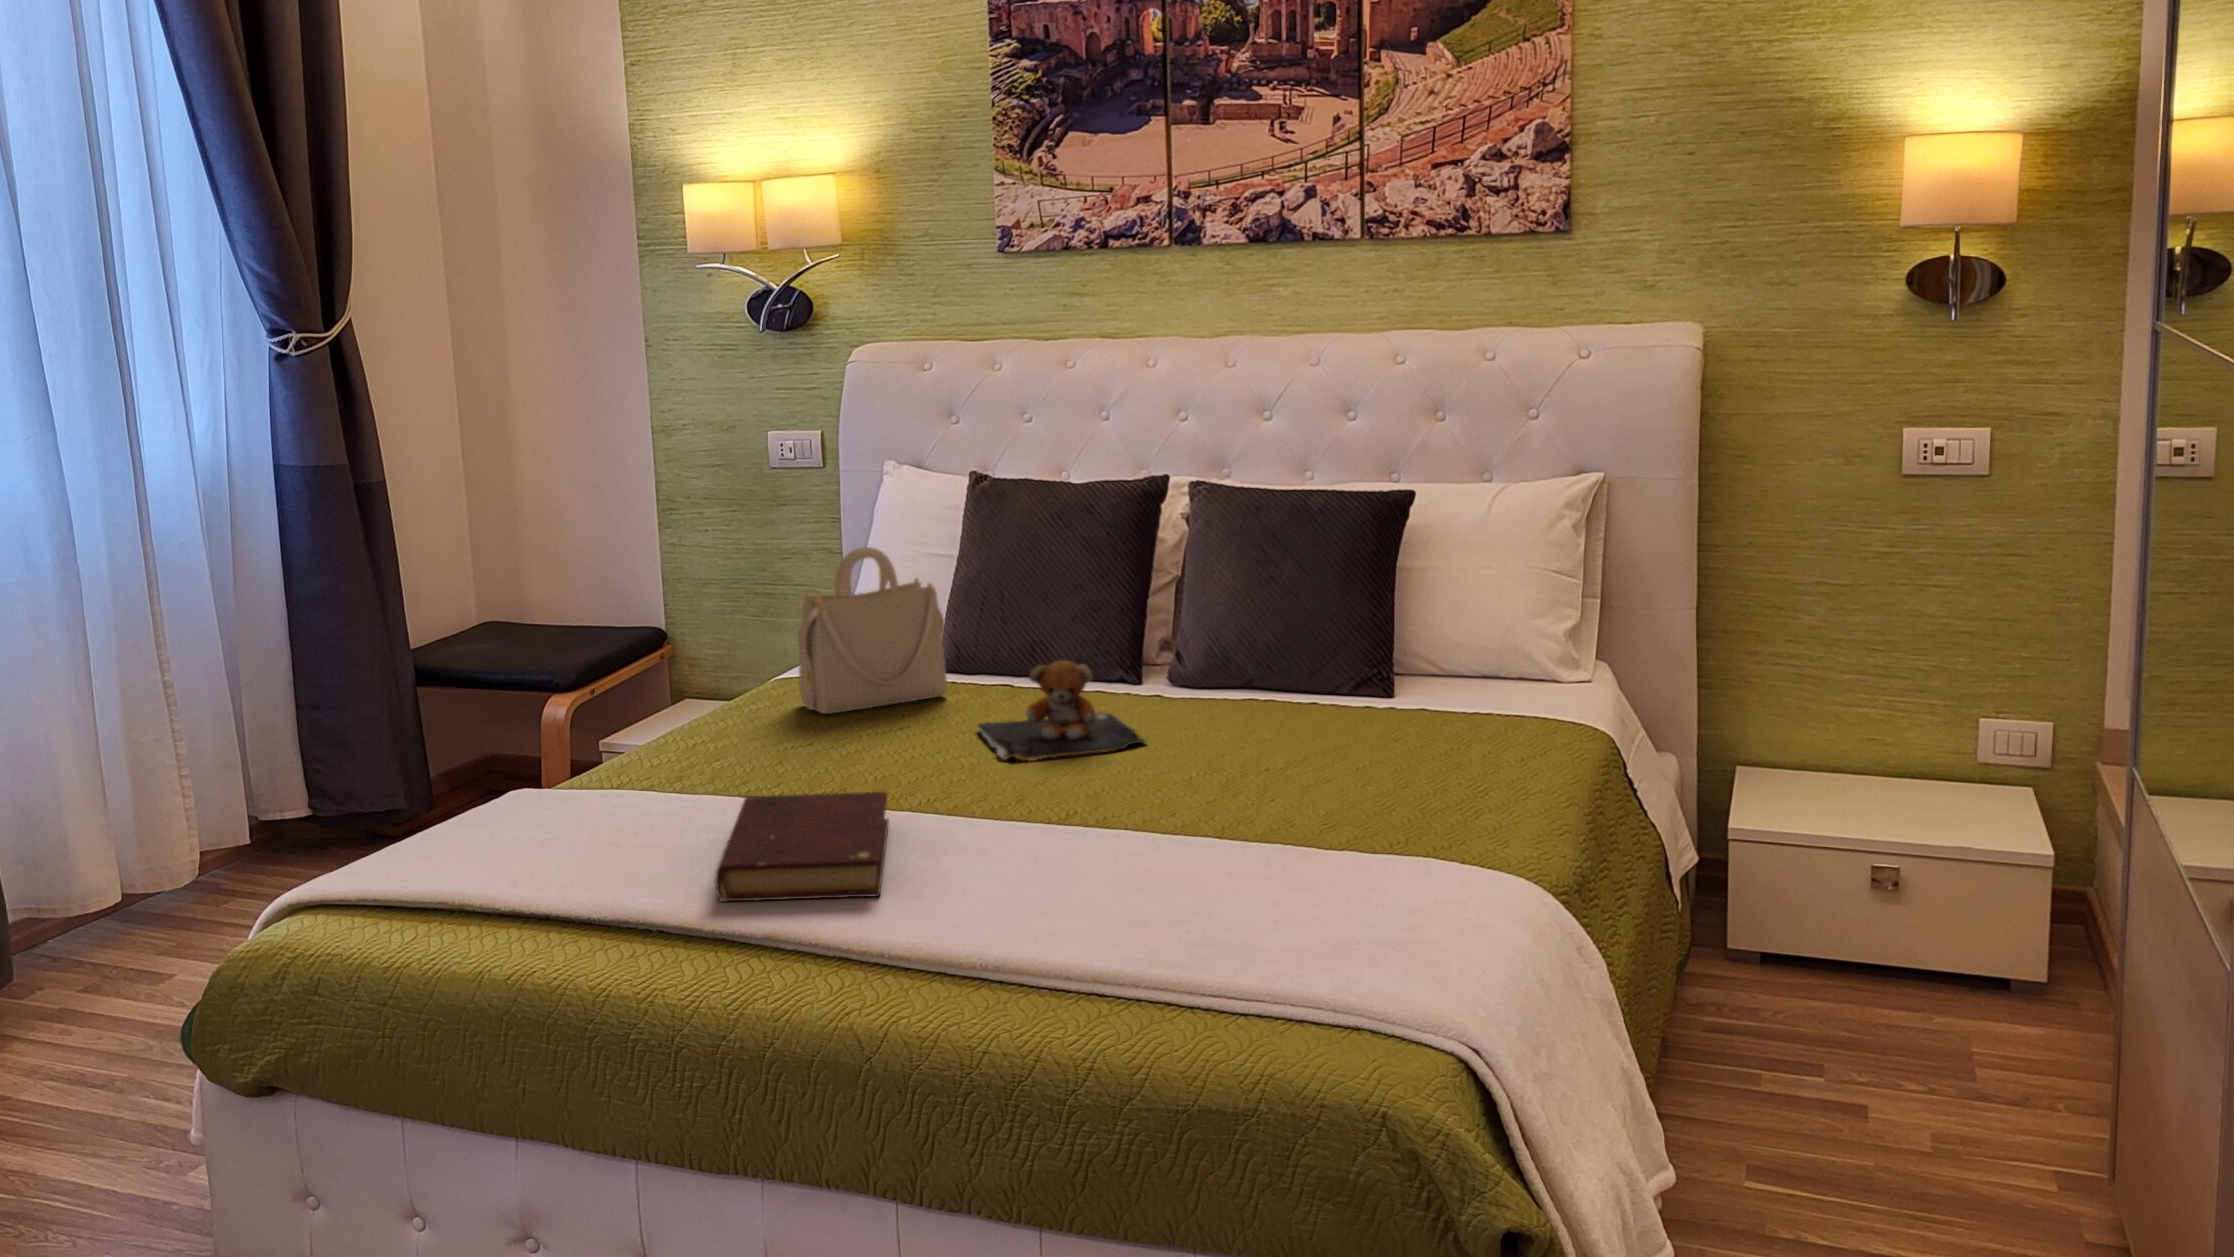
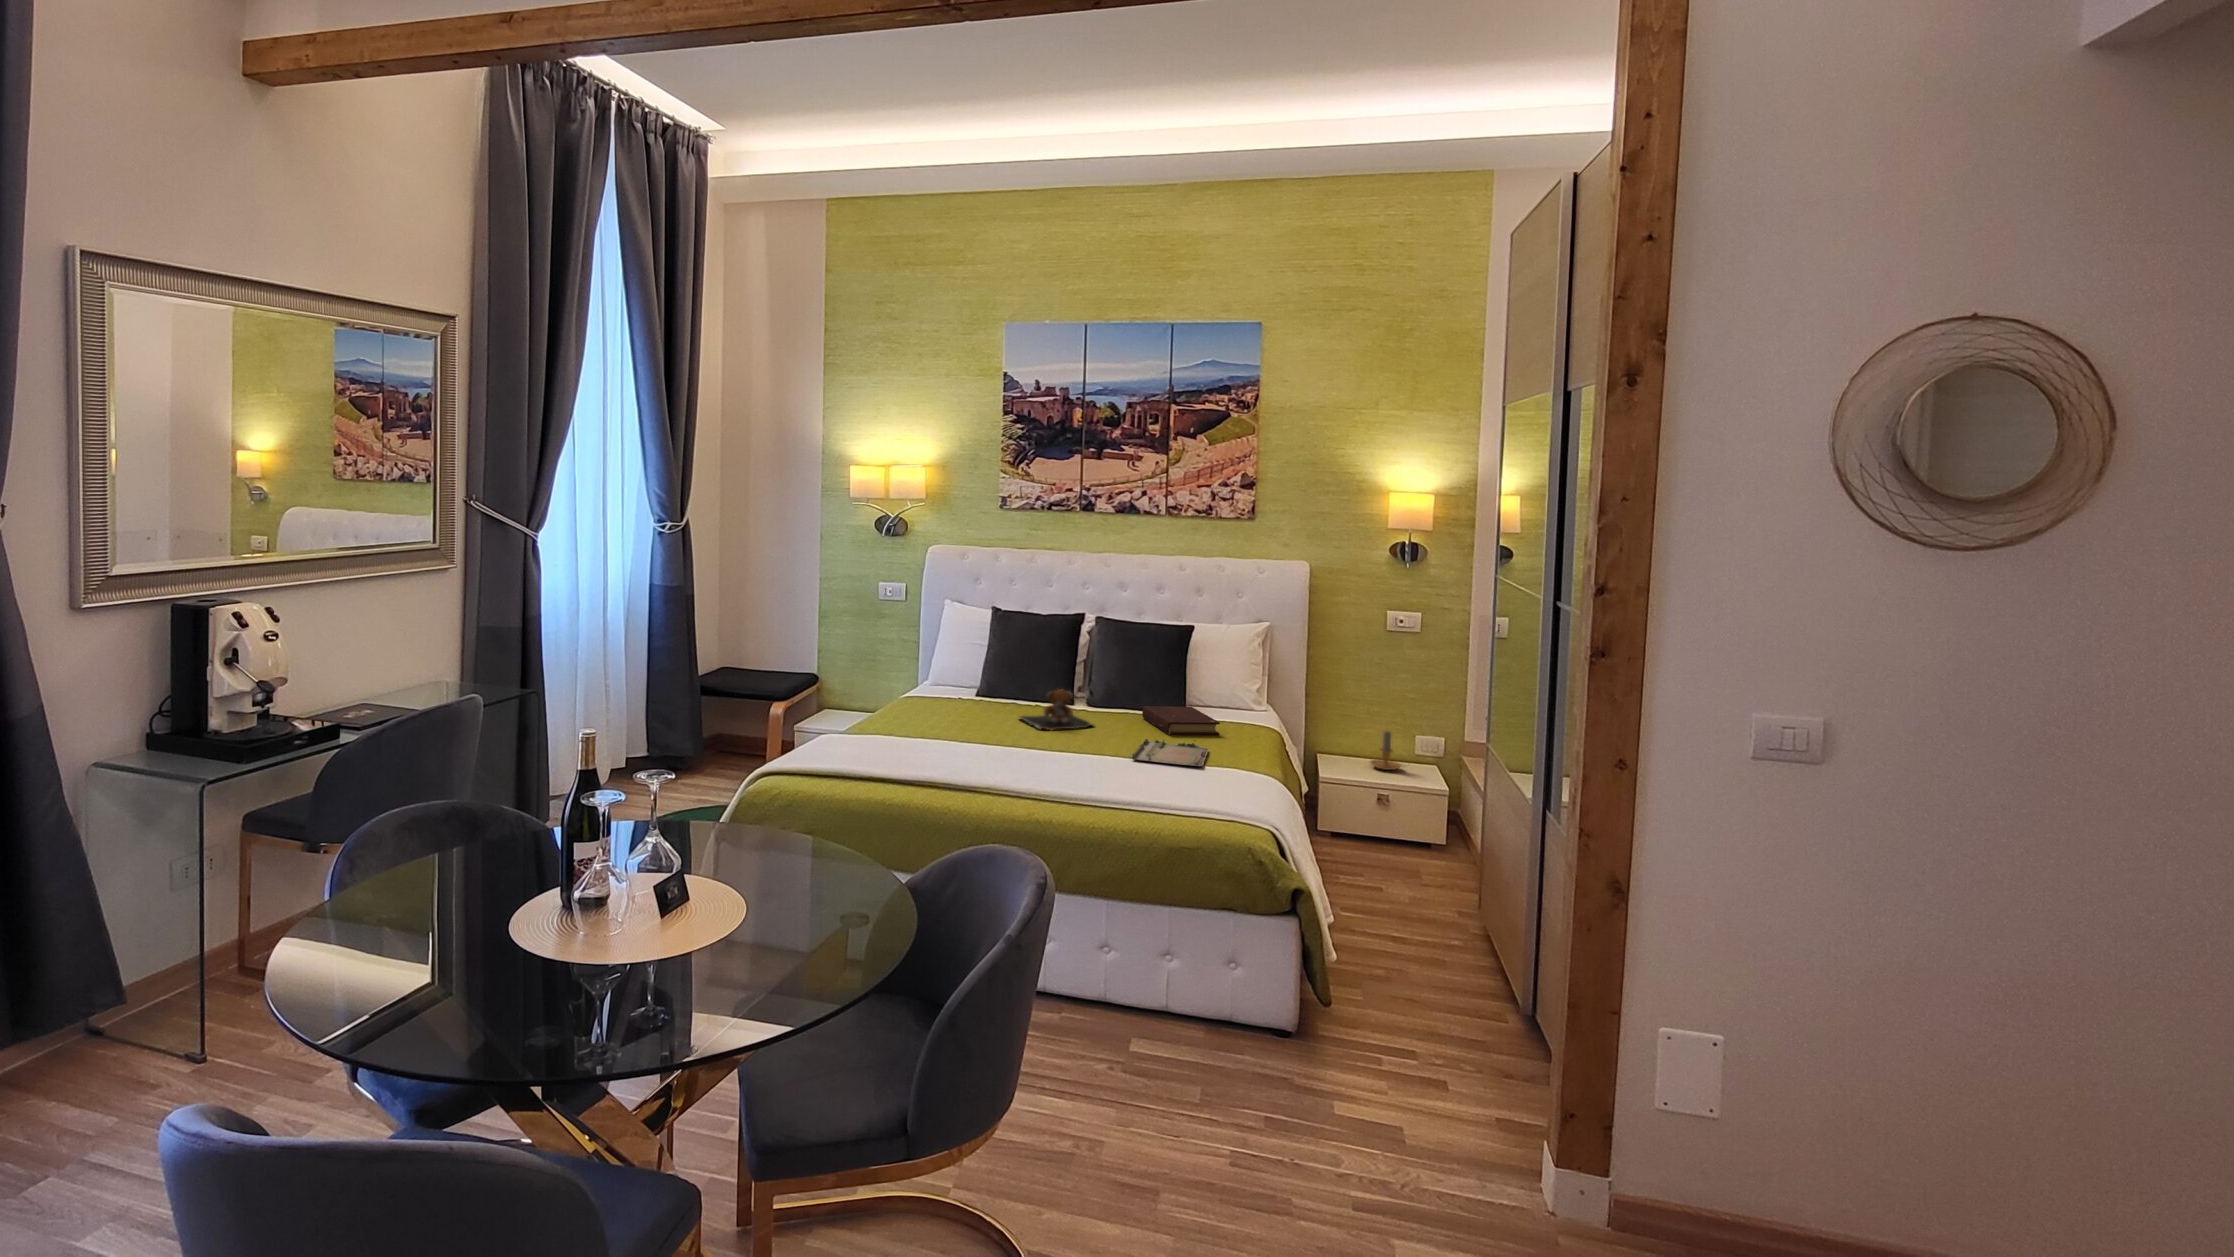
handbag: present [797,547,947,714] -> none [930,637,994,710]
candle: none [1856,709,1957,806] -> present [1370,731,1404,770]
tray: none [1170,778,1388,863] -> present [1132,739,1209,766]
book: present [715,792,889,902] -> present [1142,706,1220,735]

